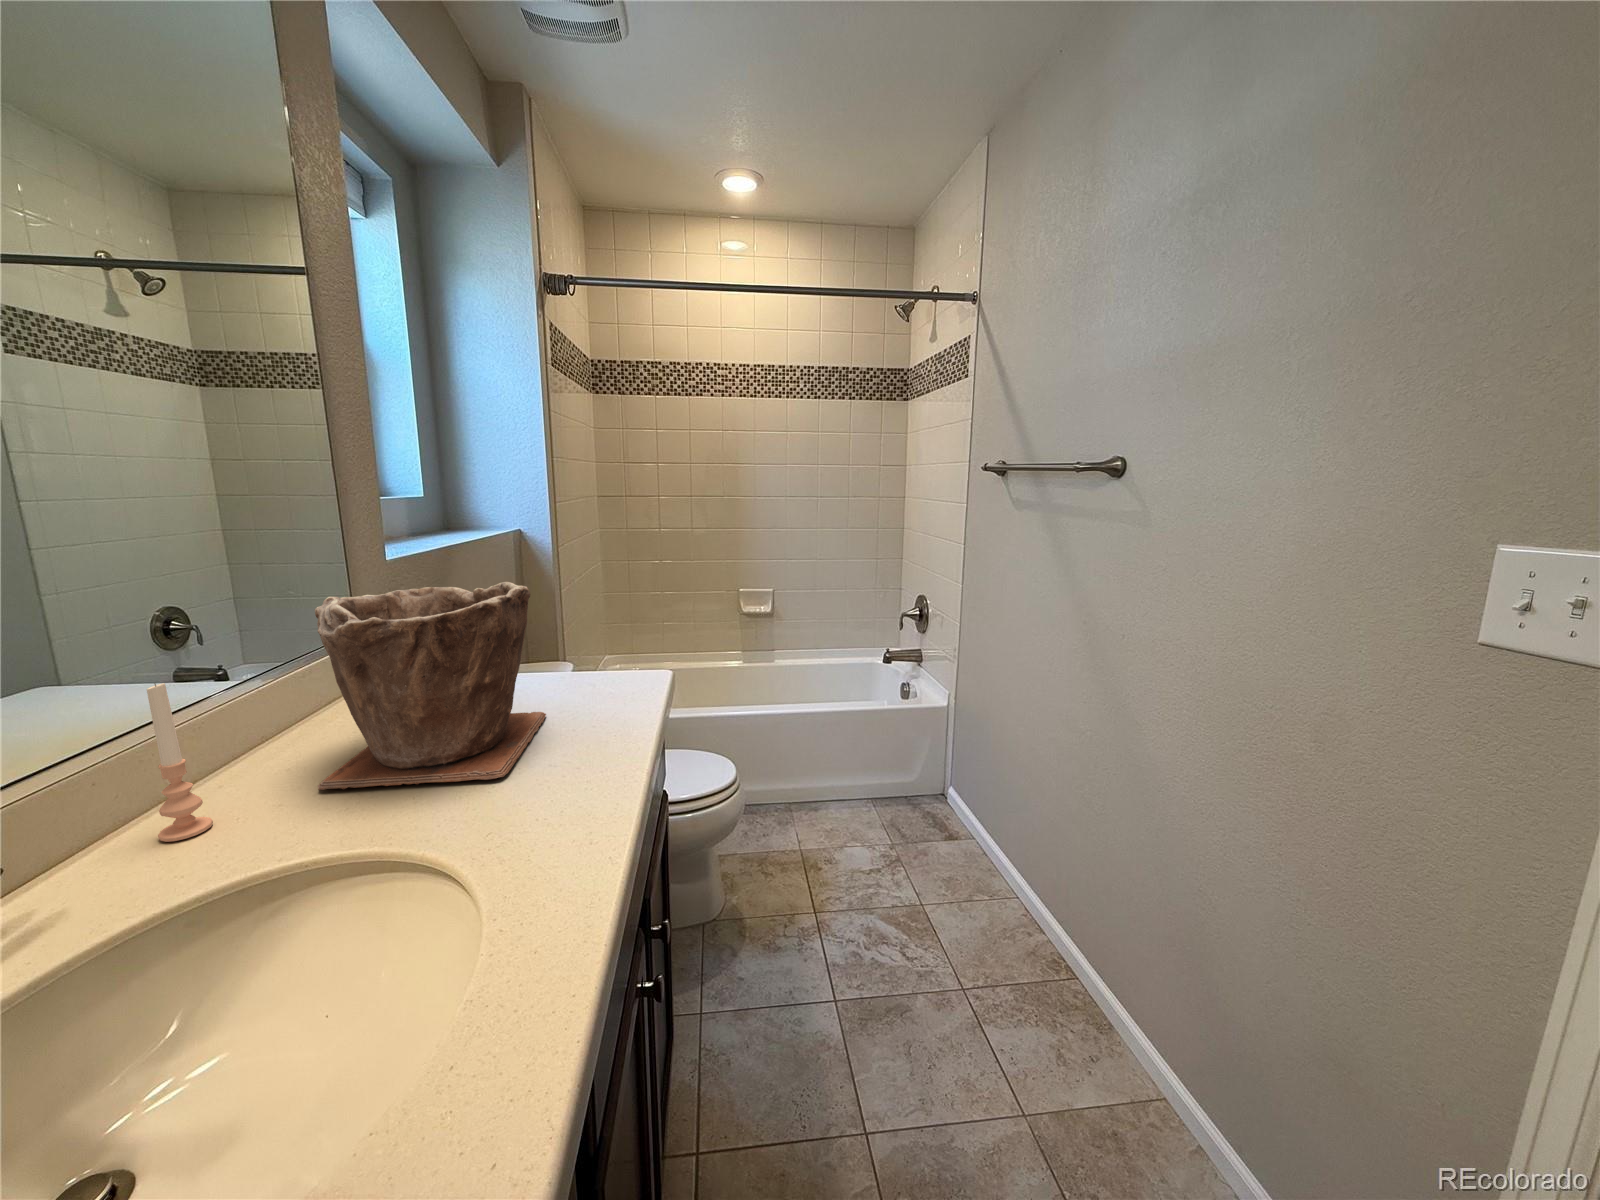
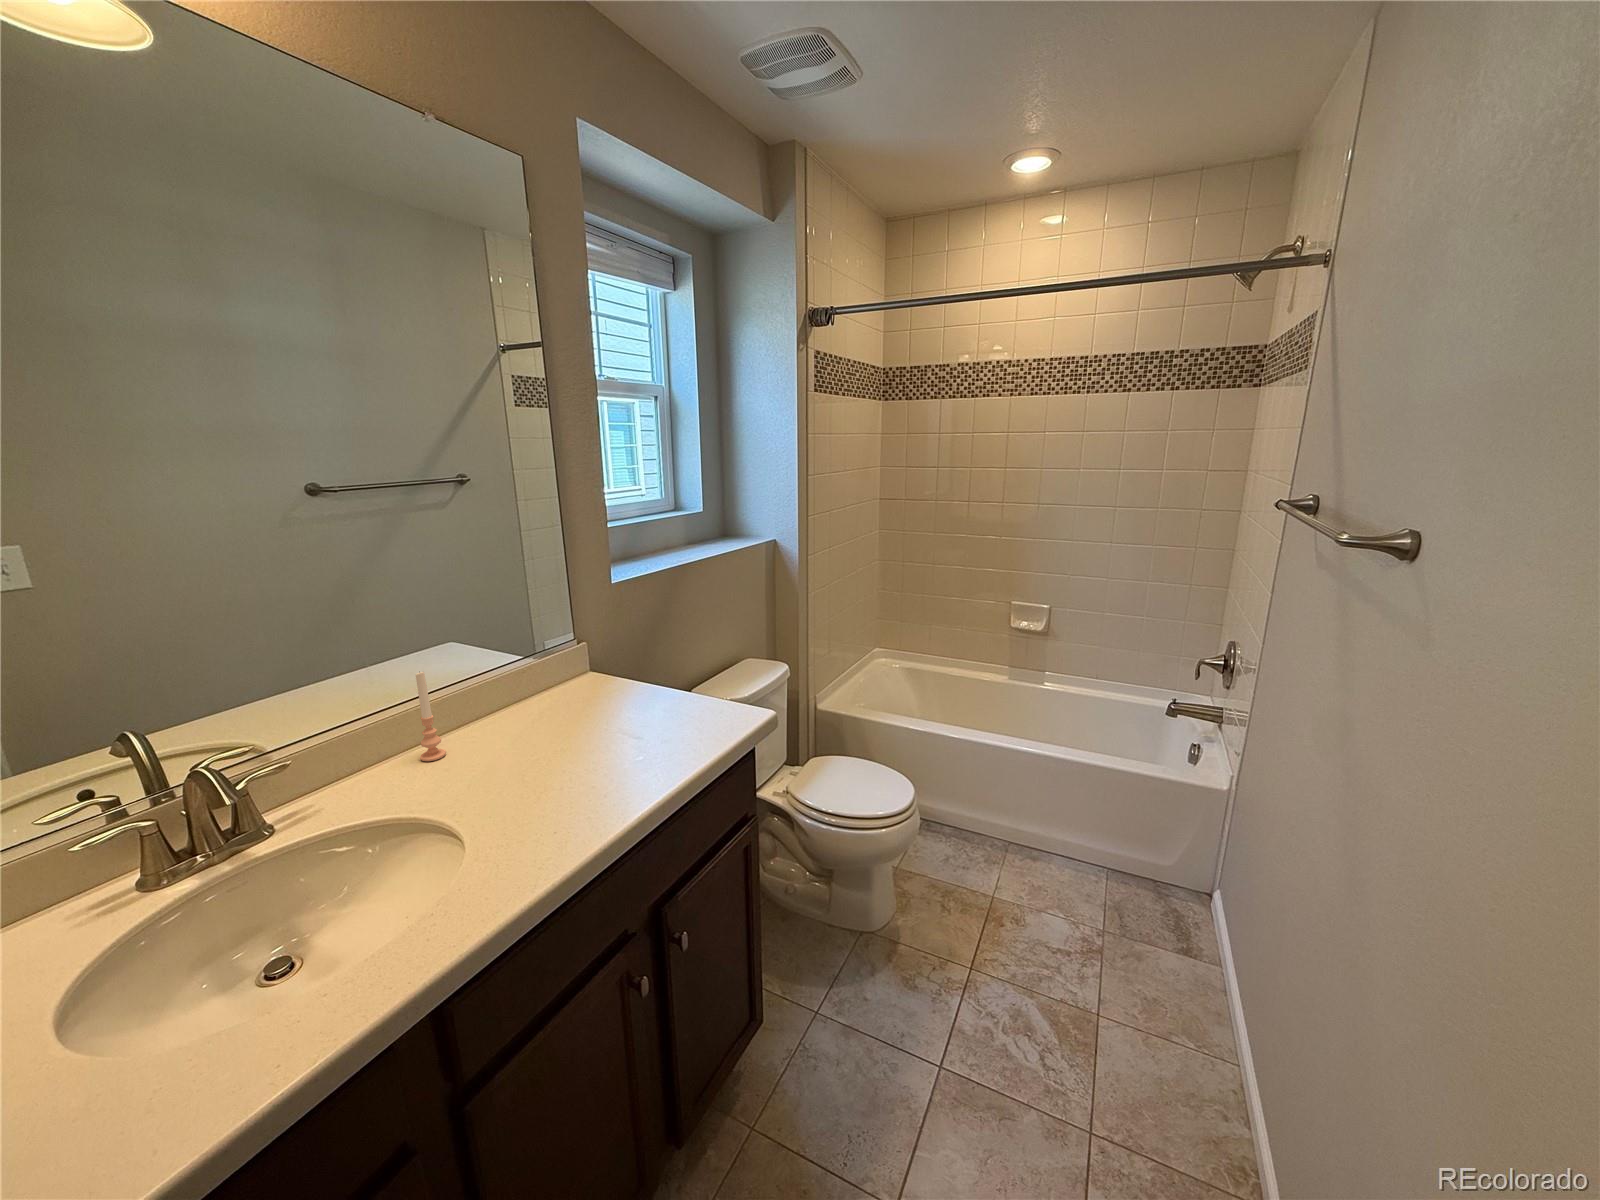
plant pot: present [315,582,546,790] -> none [498,617,659,772]

